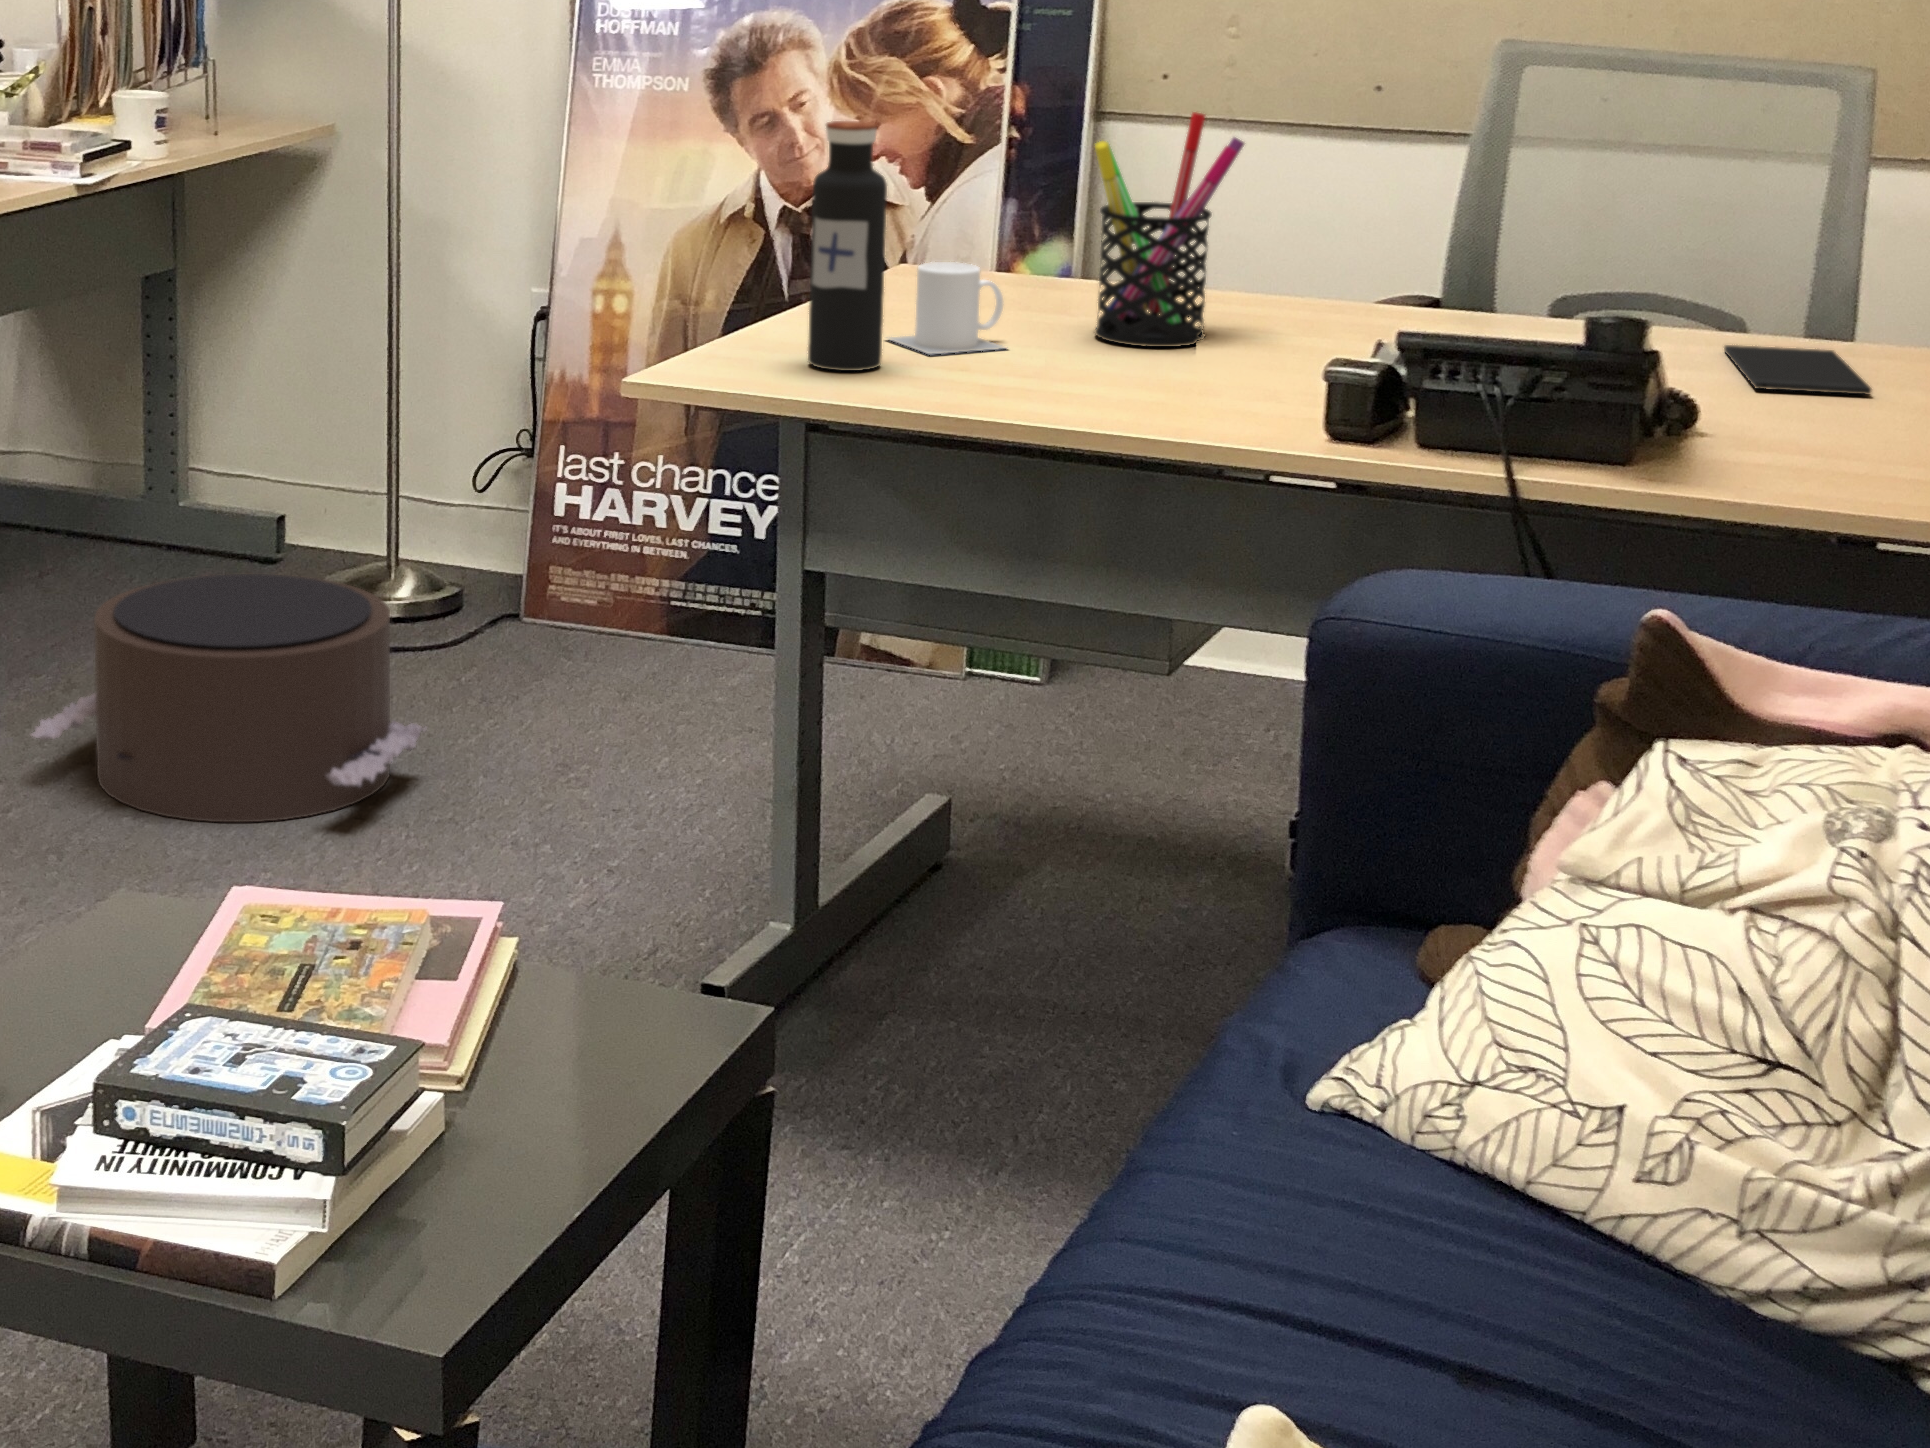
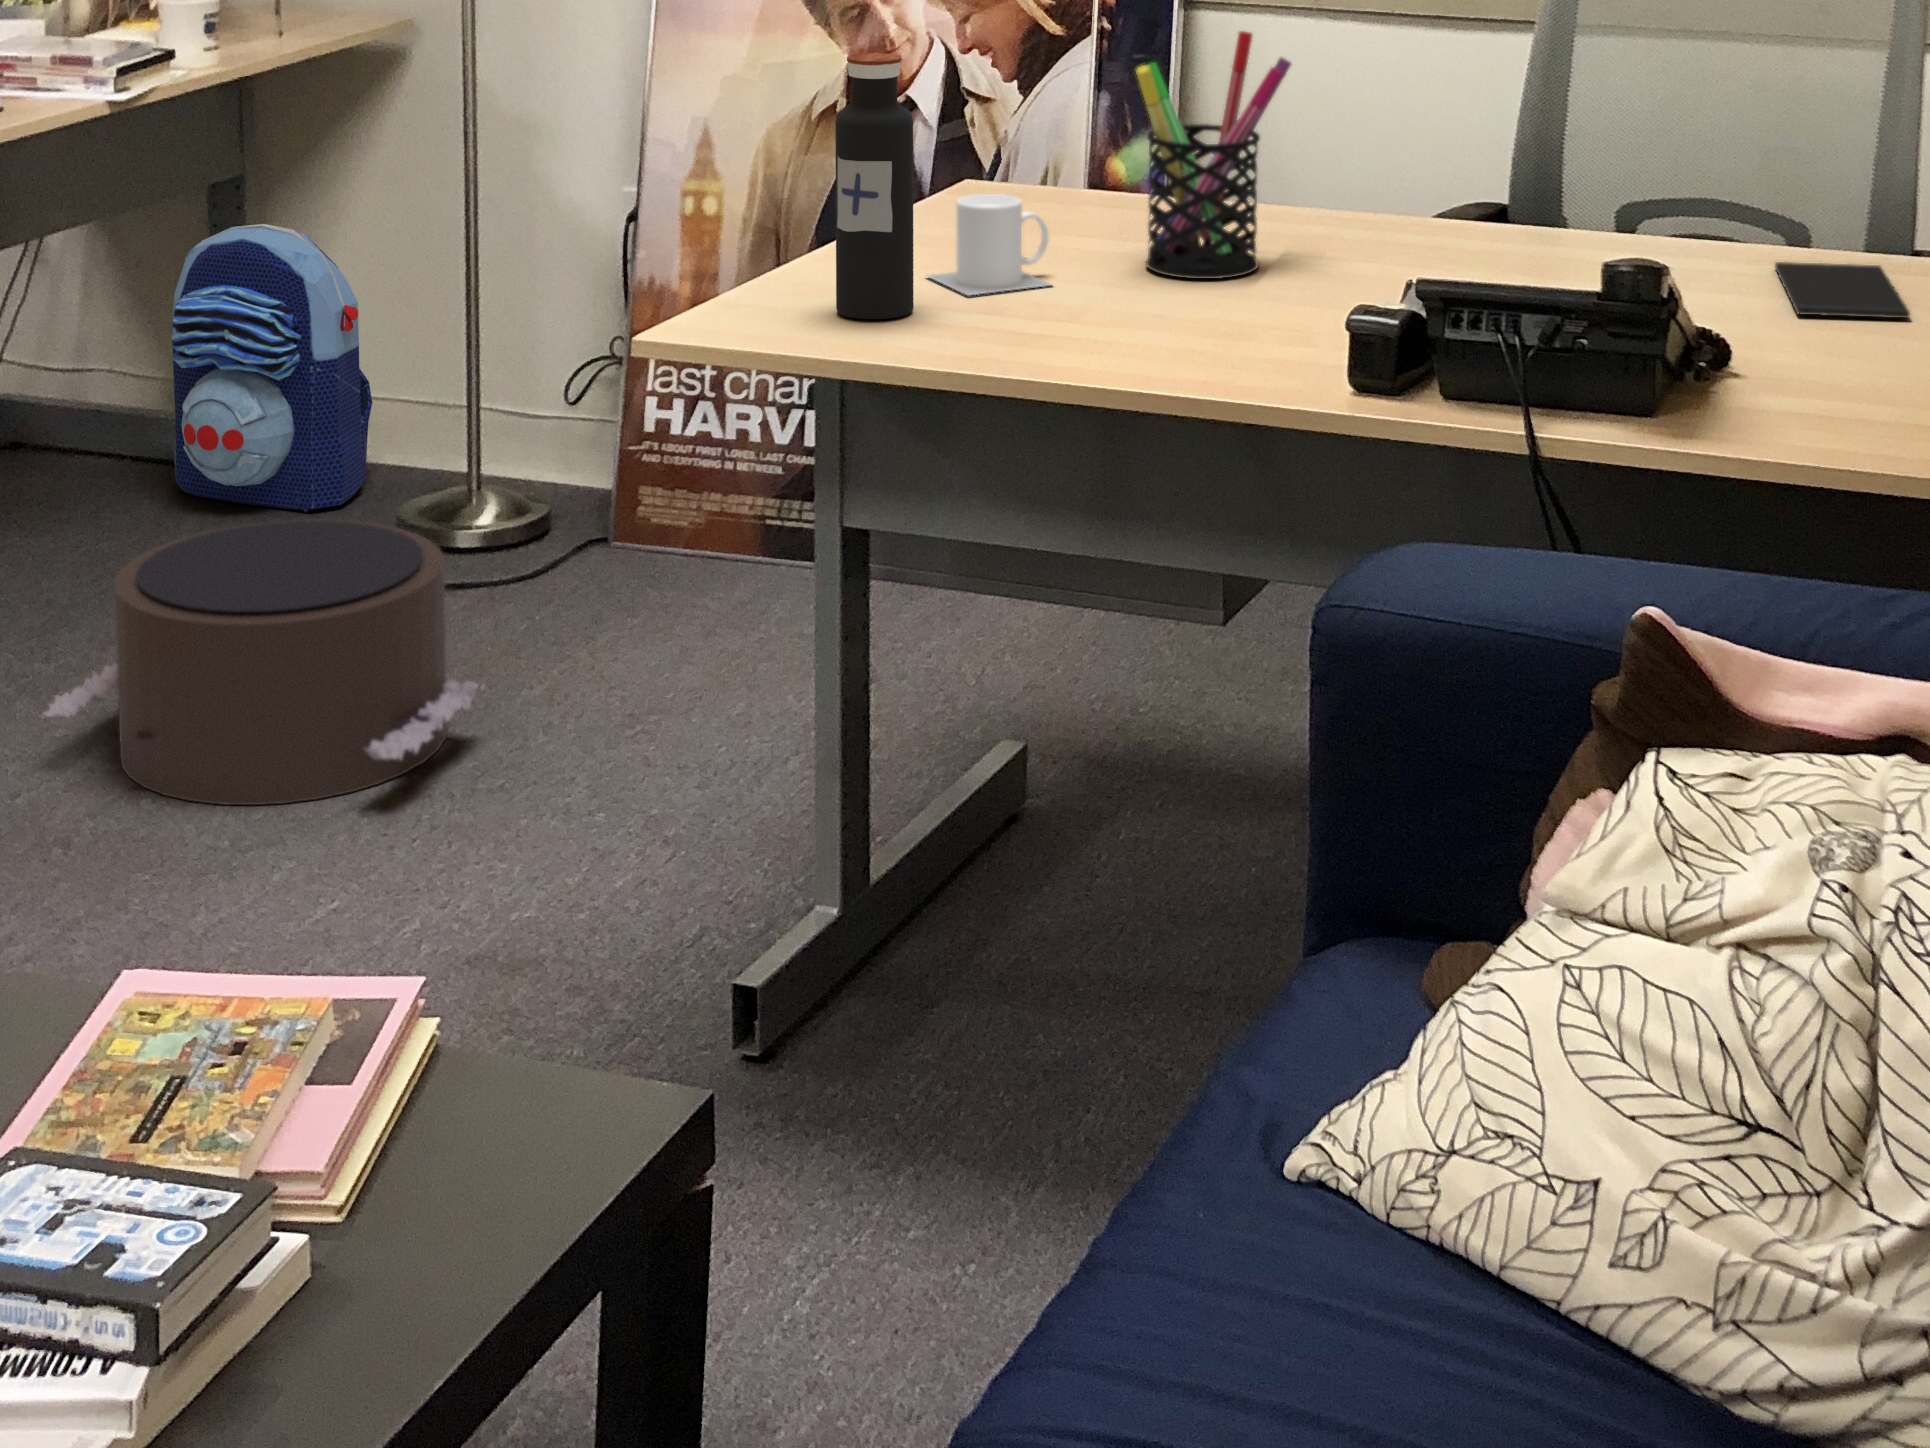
backpack: none [105,314,287,583] -> present [172,224,372,512]

